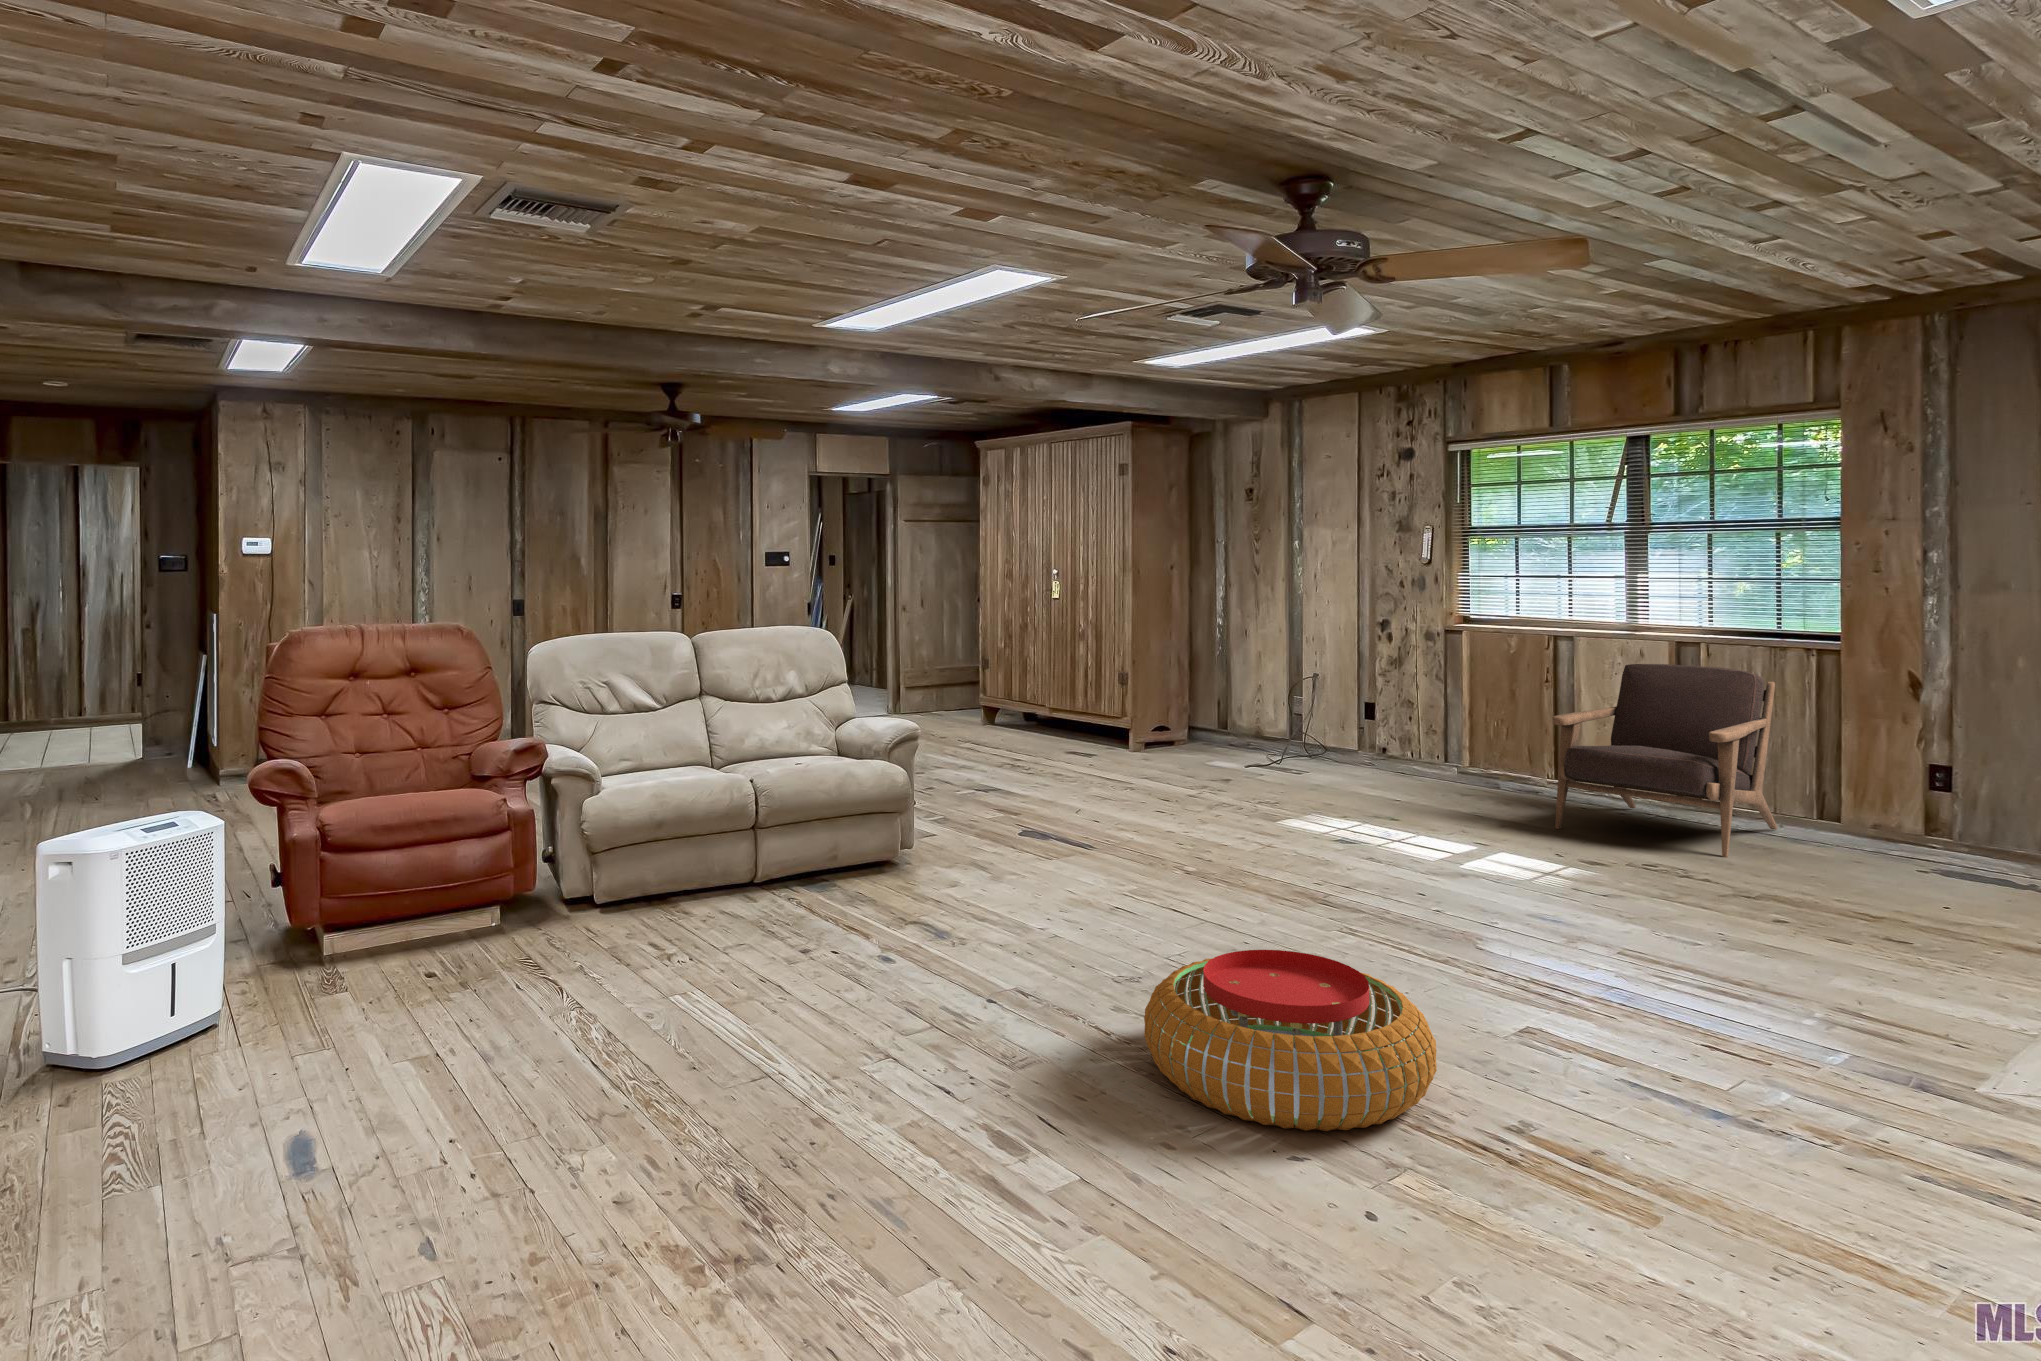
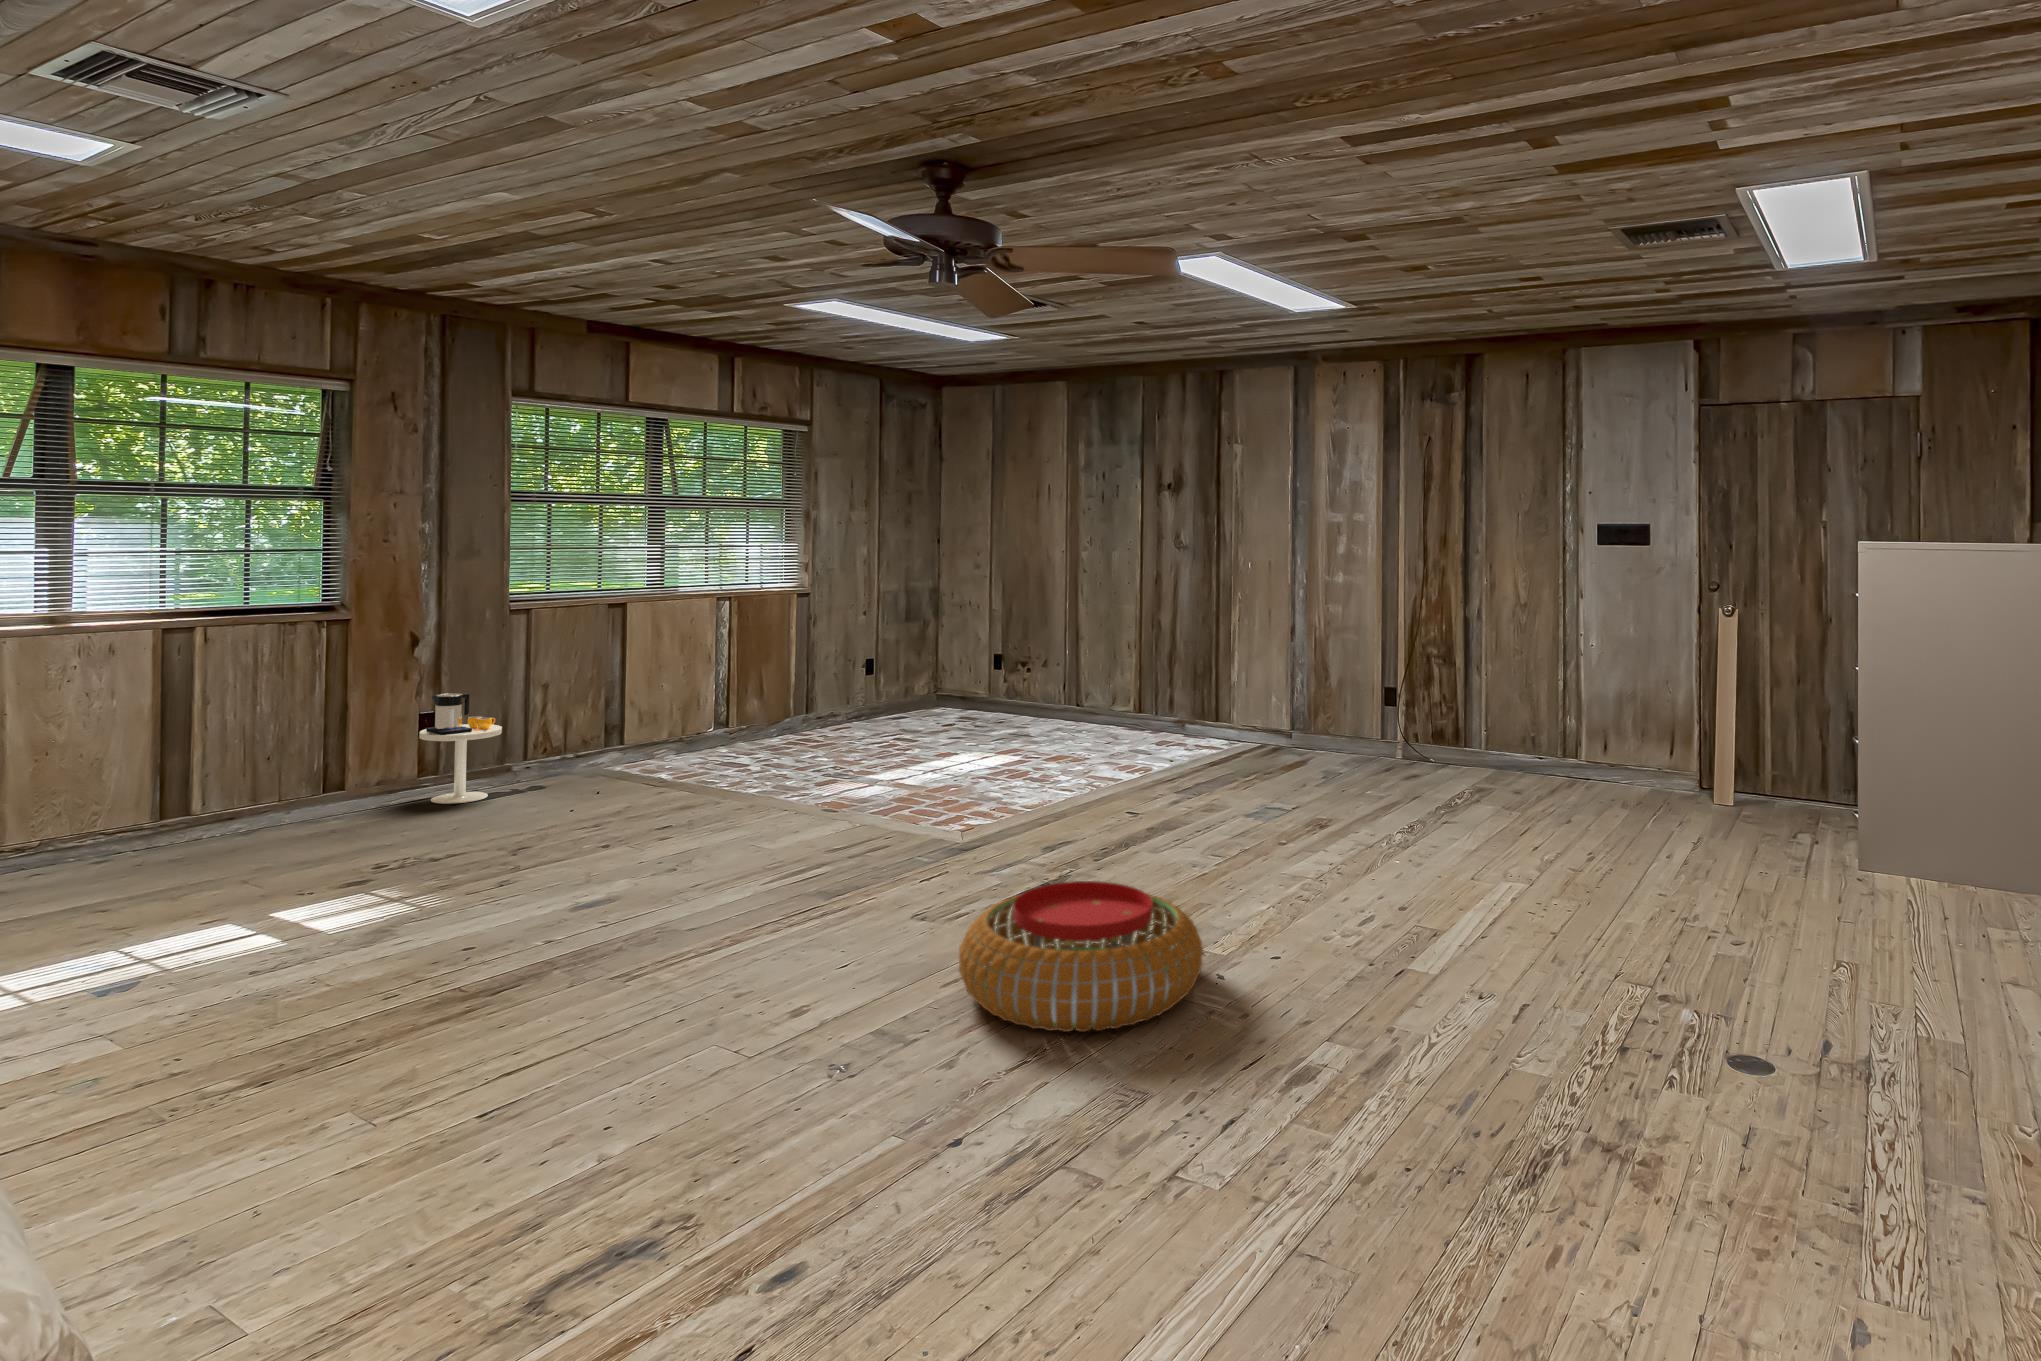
armchair: present [1553,664,1777,858] -> none [77,651,386,886]
side table: none [1881,742,1984,873] -> present [419,693,502,804]

